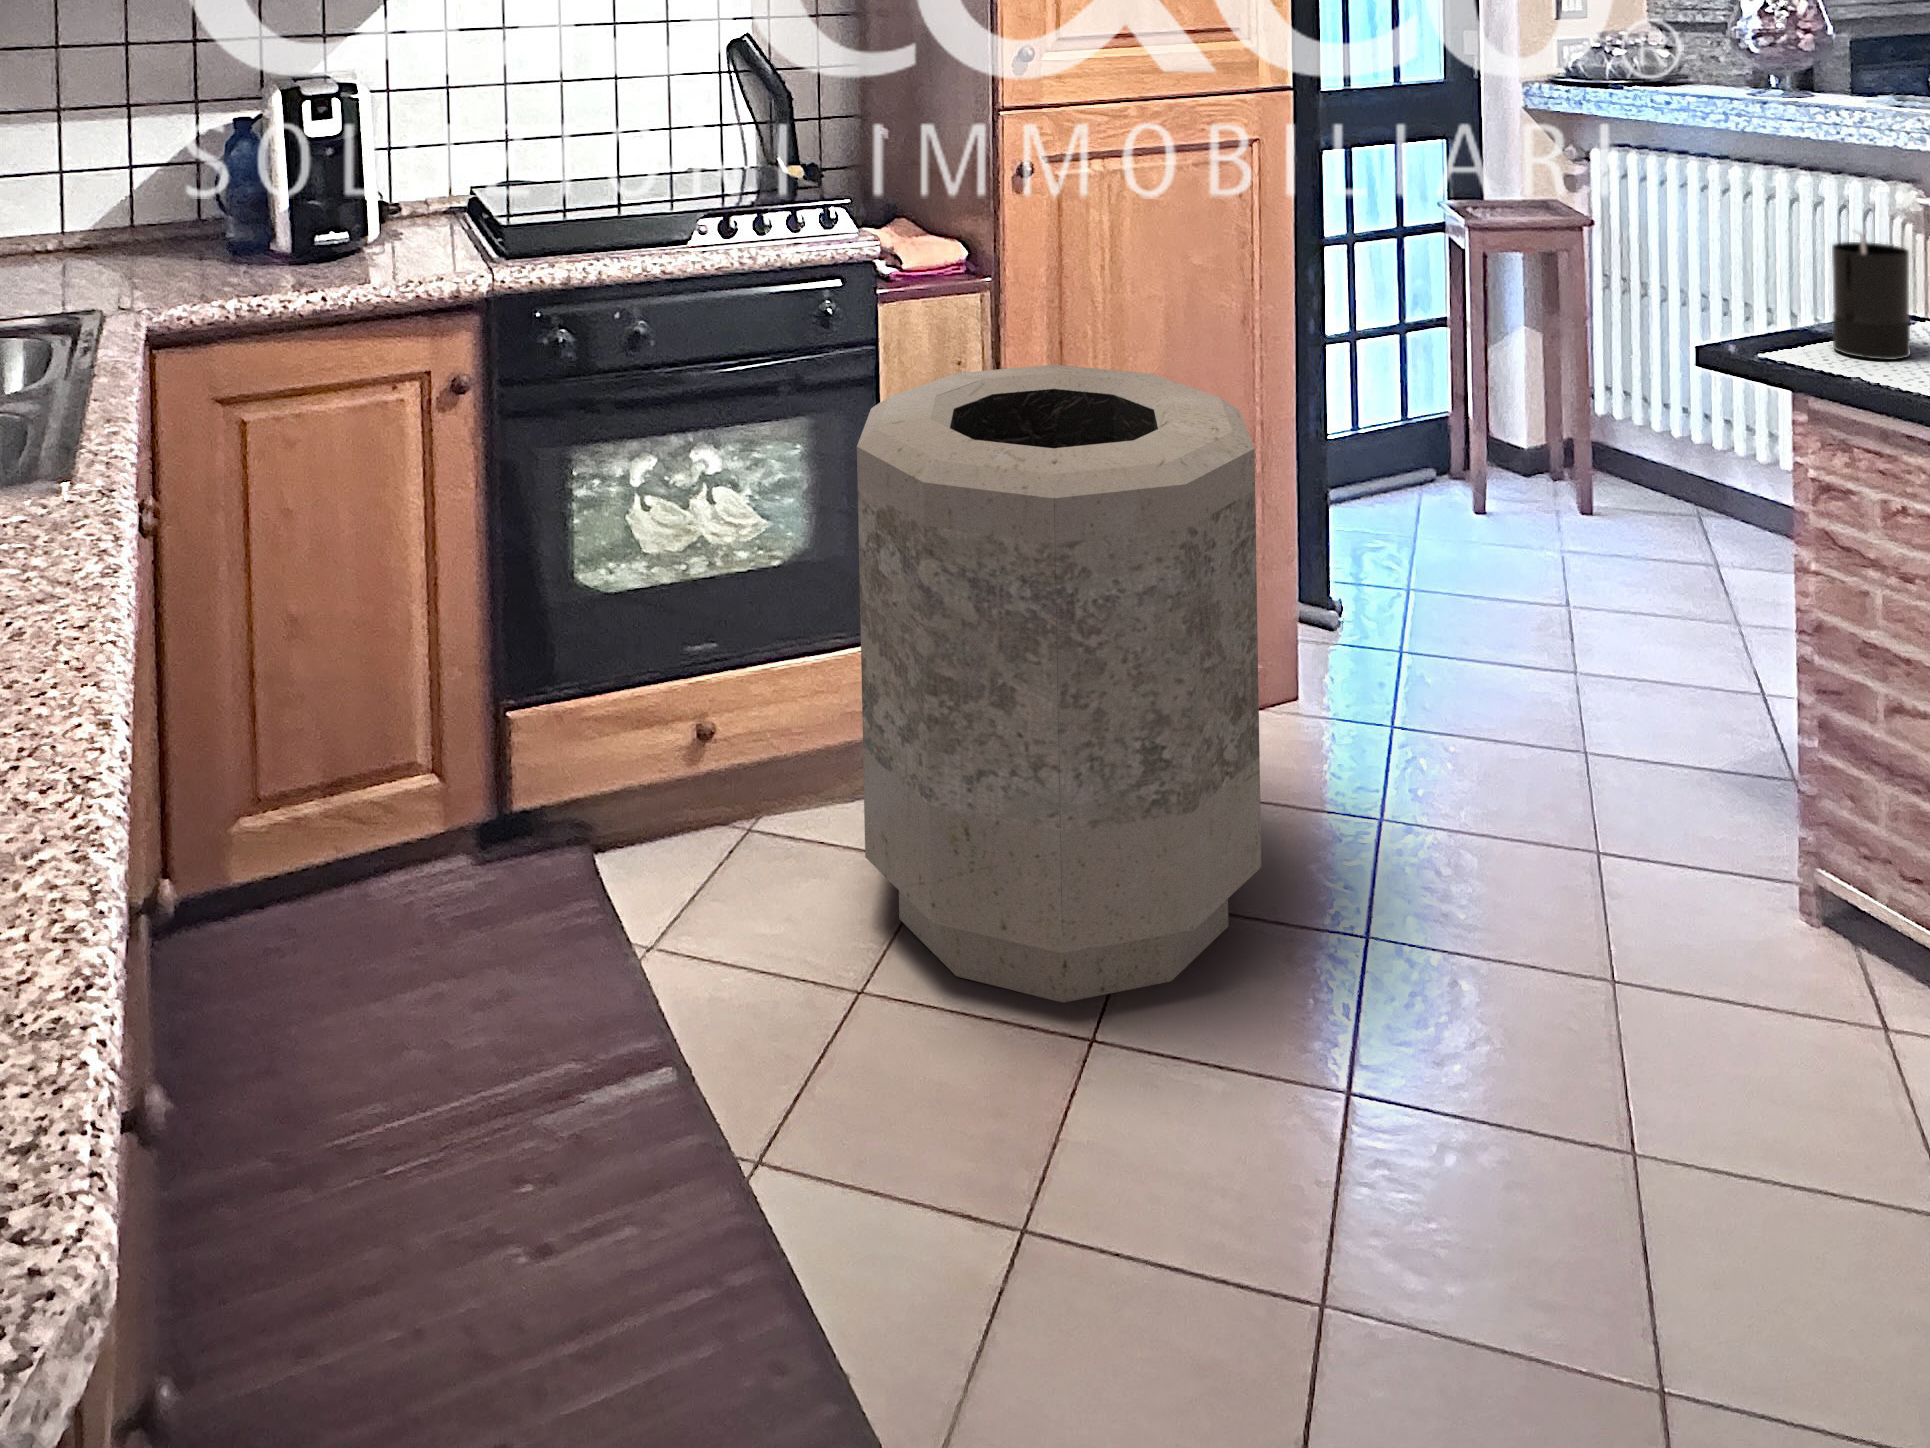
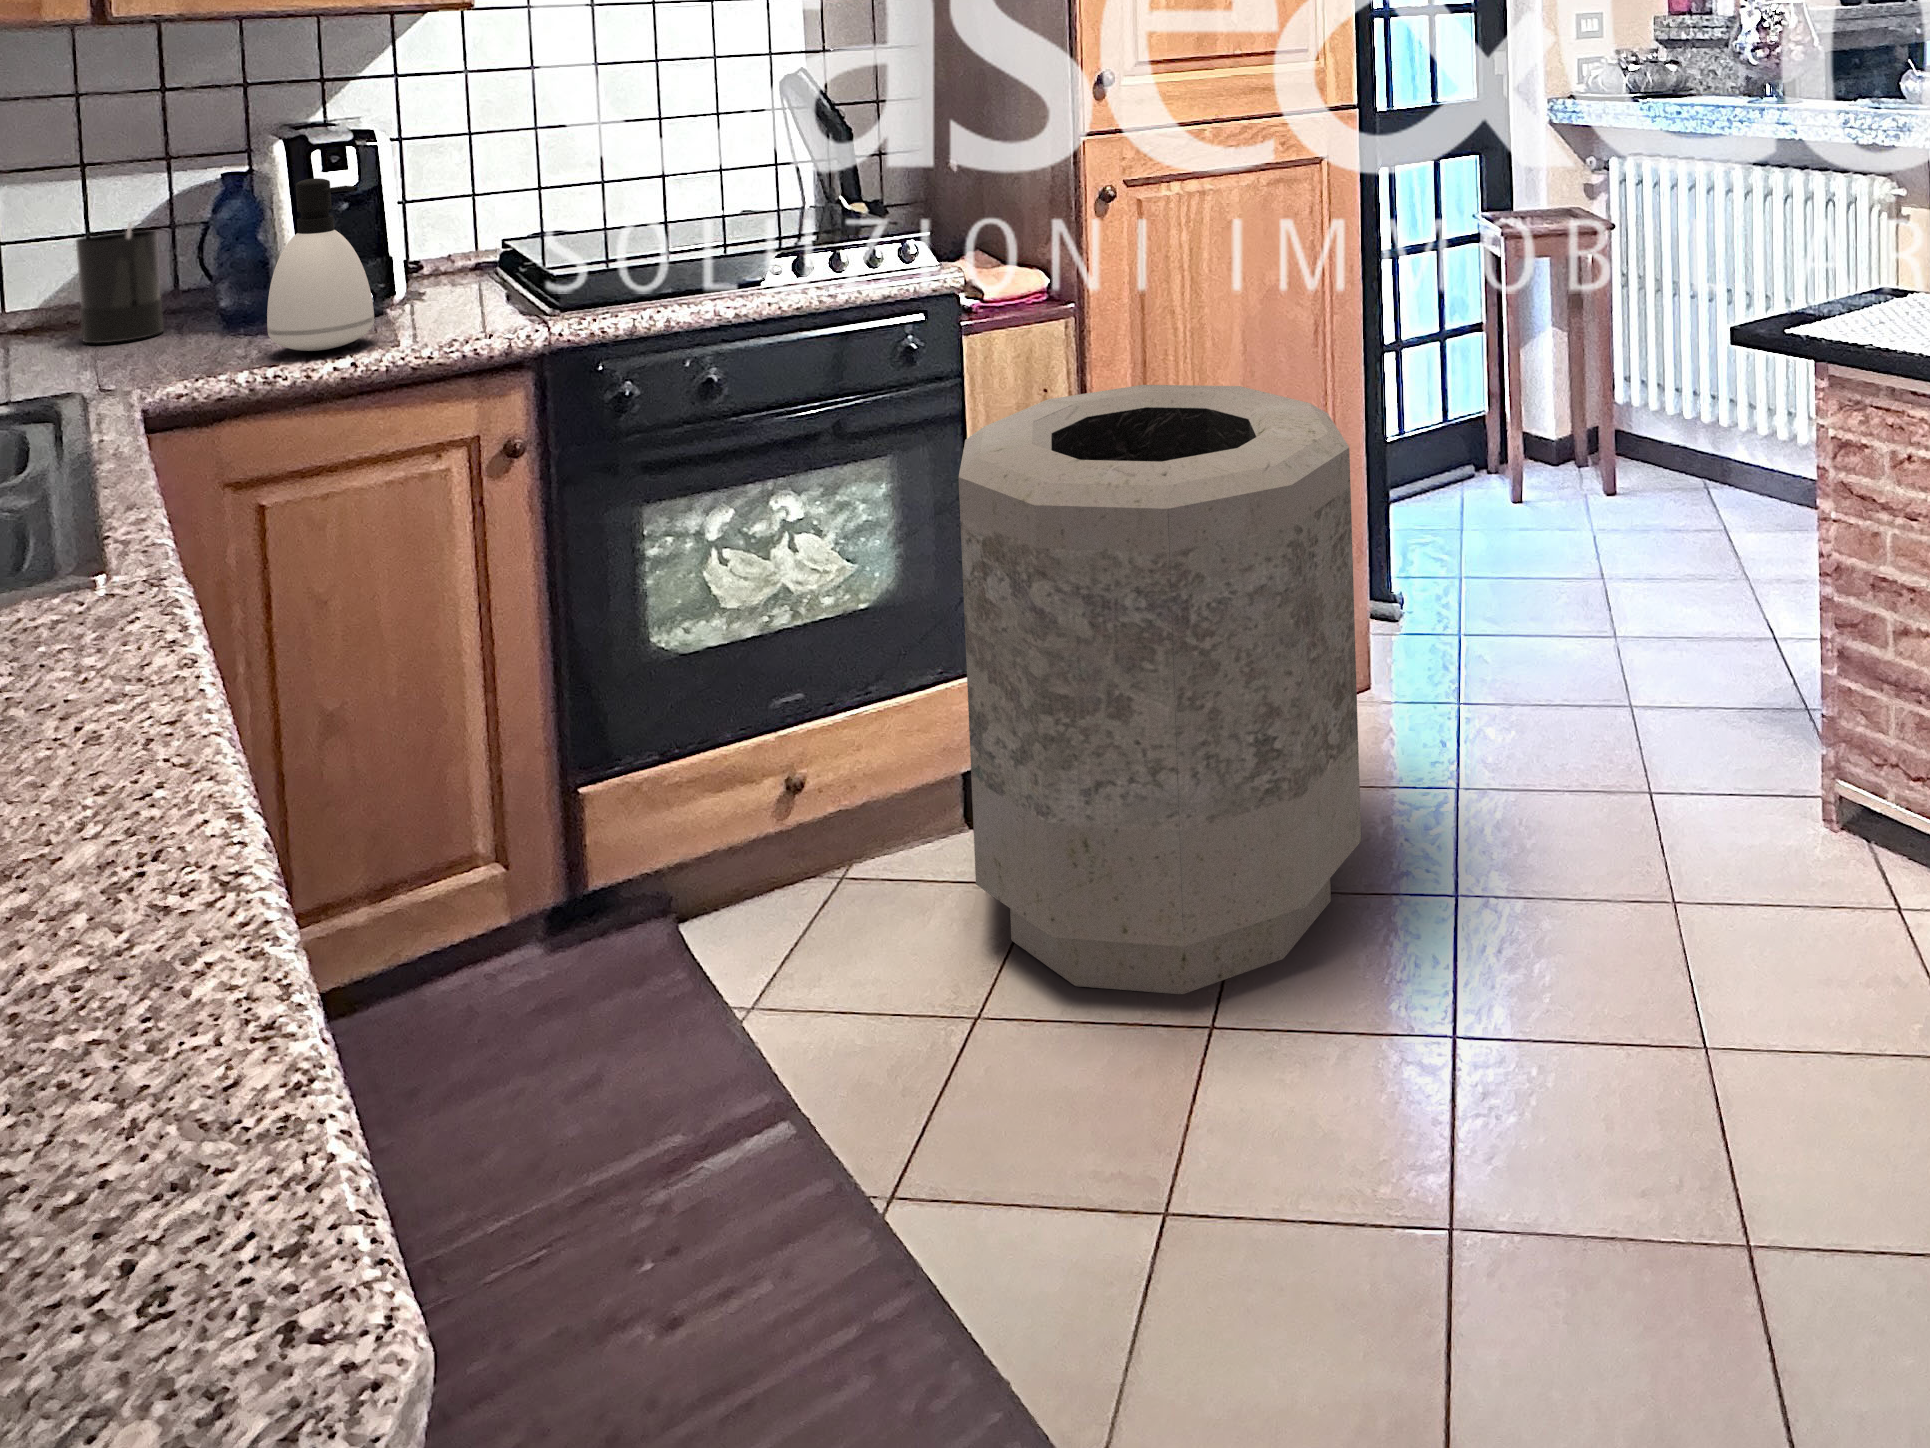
soap dispenser: none [253,128,342,284] -> present [267,178,374,351]
candle: present [1832,233,1910,360] -> present [76,223,163,343]

